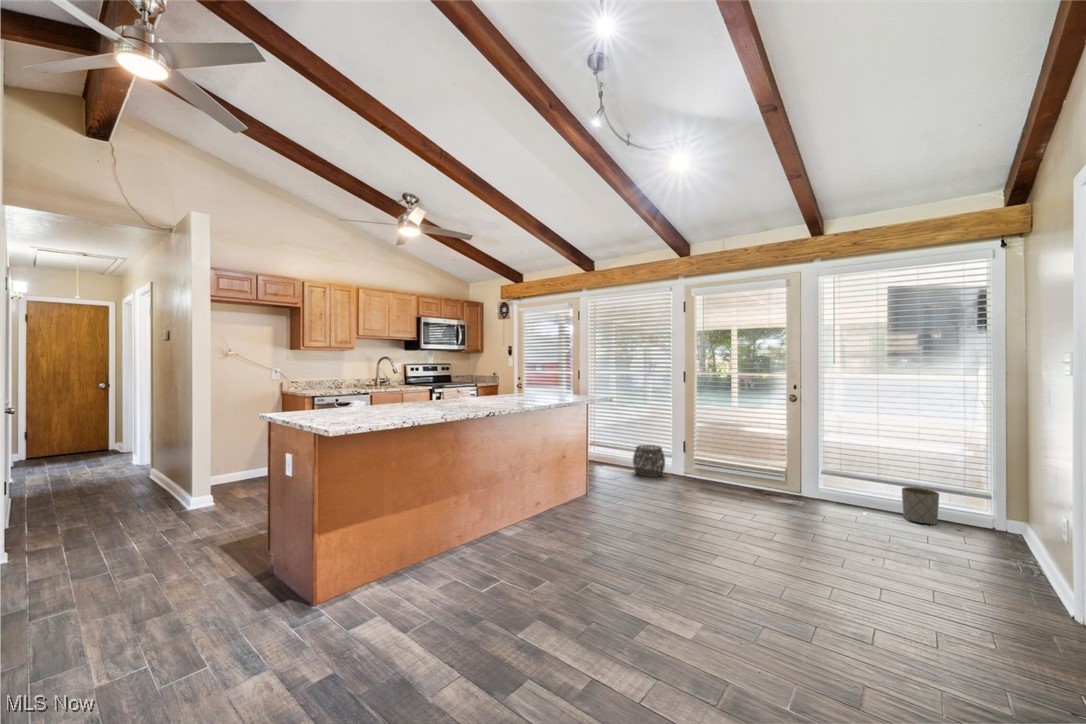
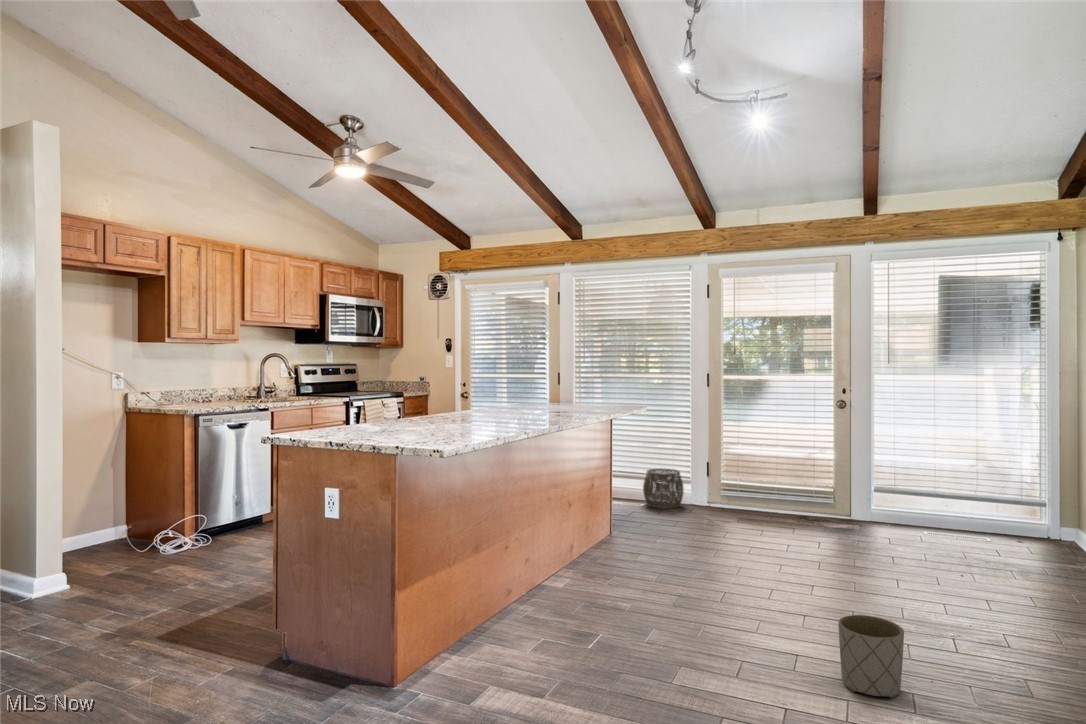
planter: present [902,487,939,525] -> present [838,615,904,698]

